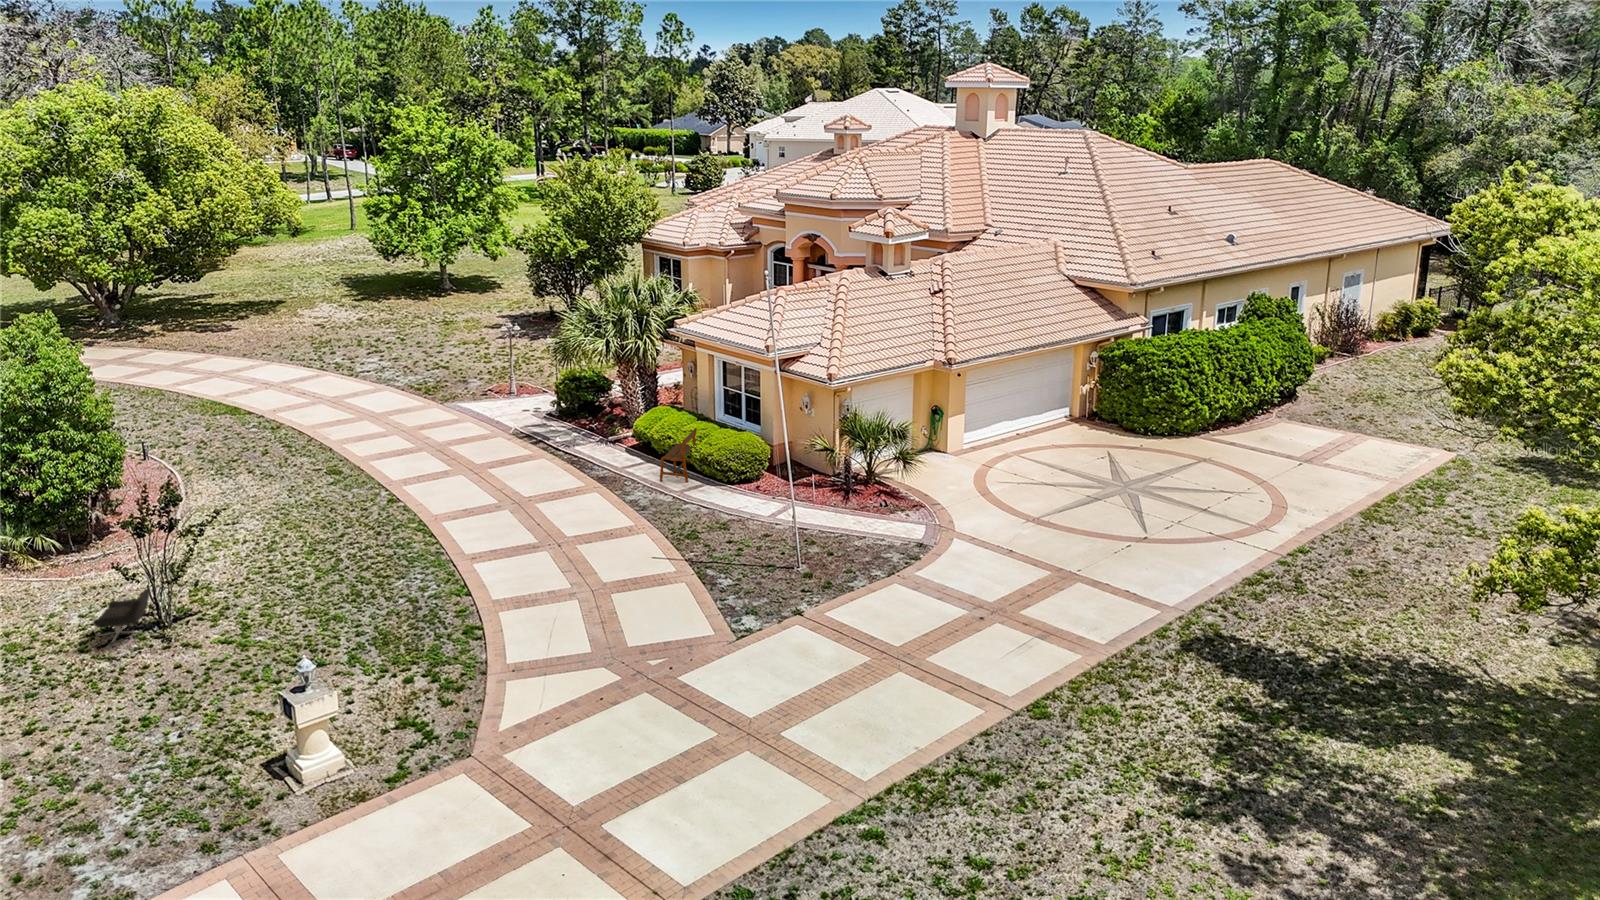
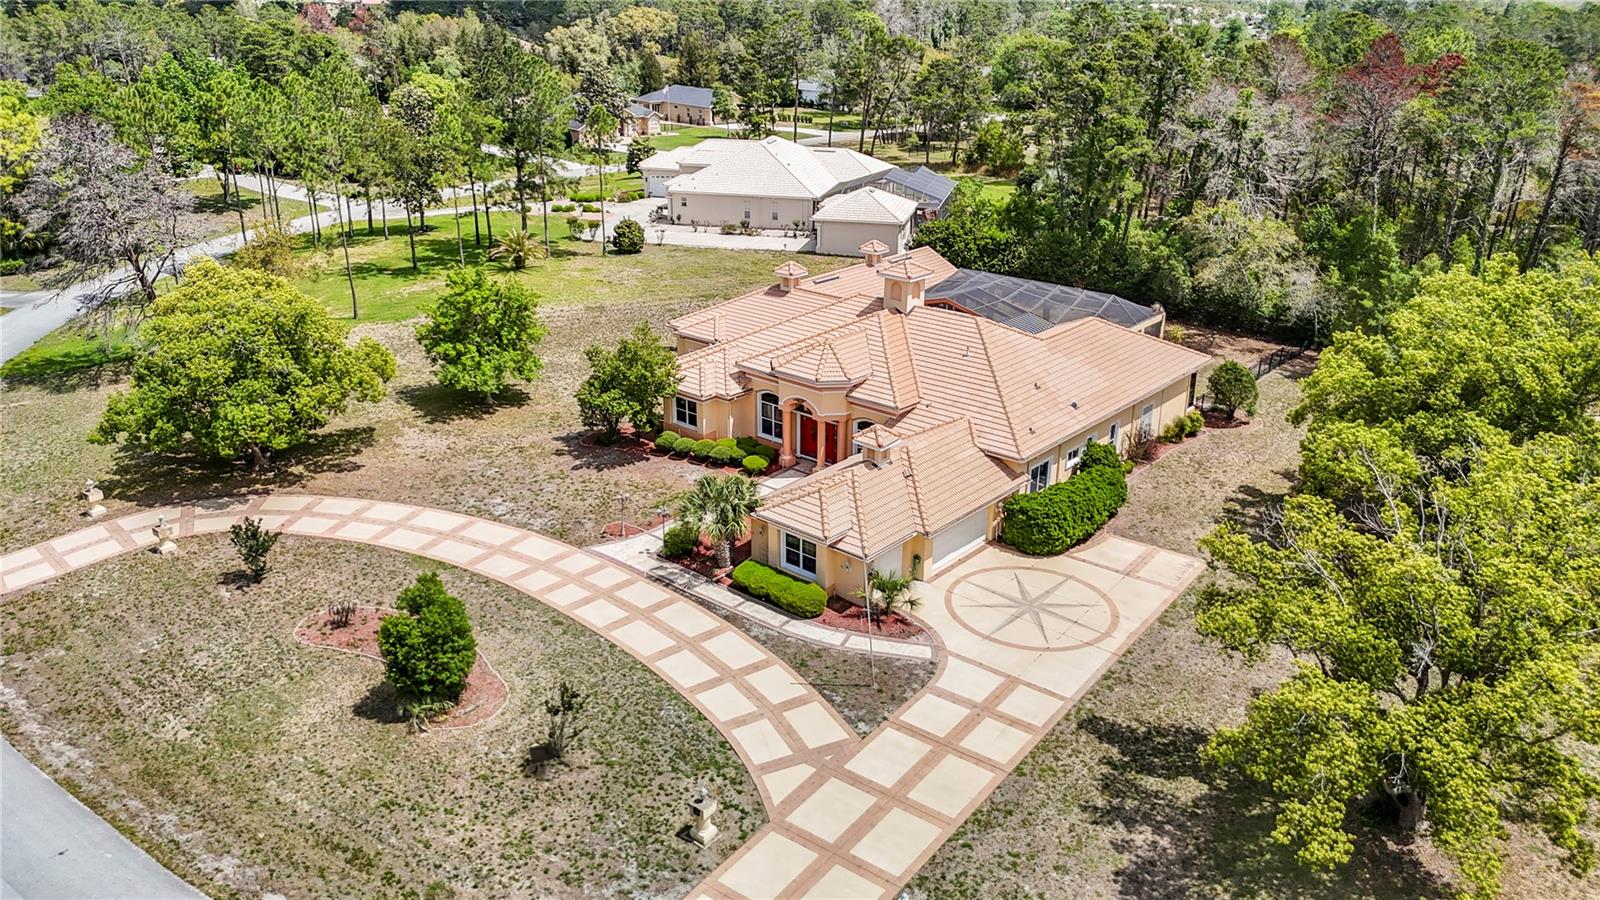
bench: present [660,428,698,482] -> none [763,583,781,619]

